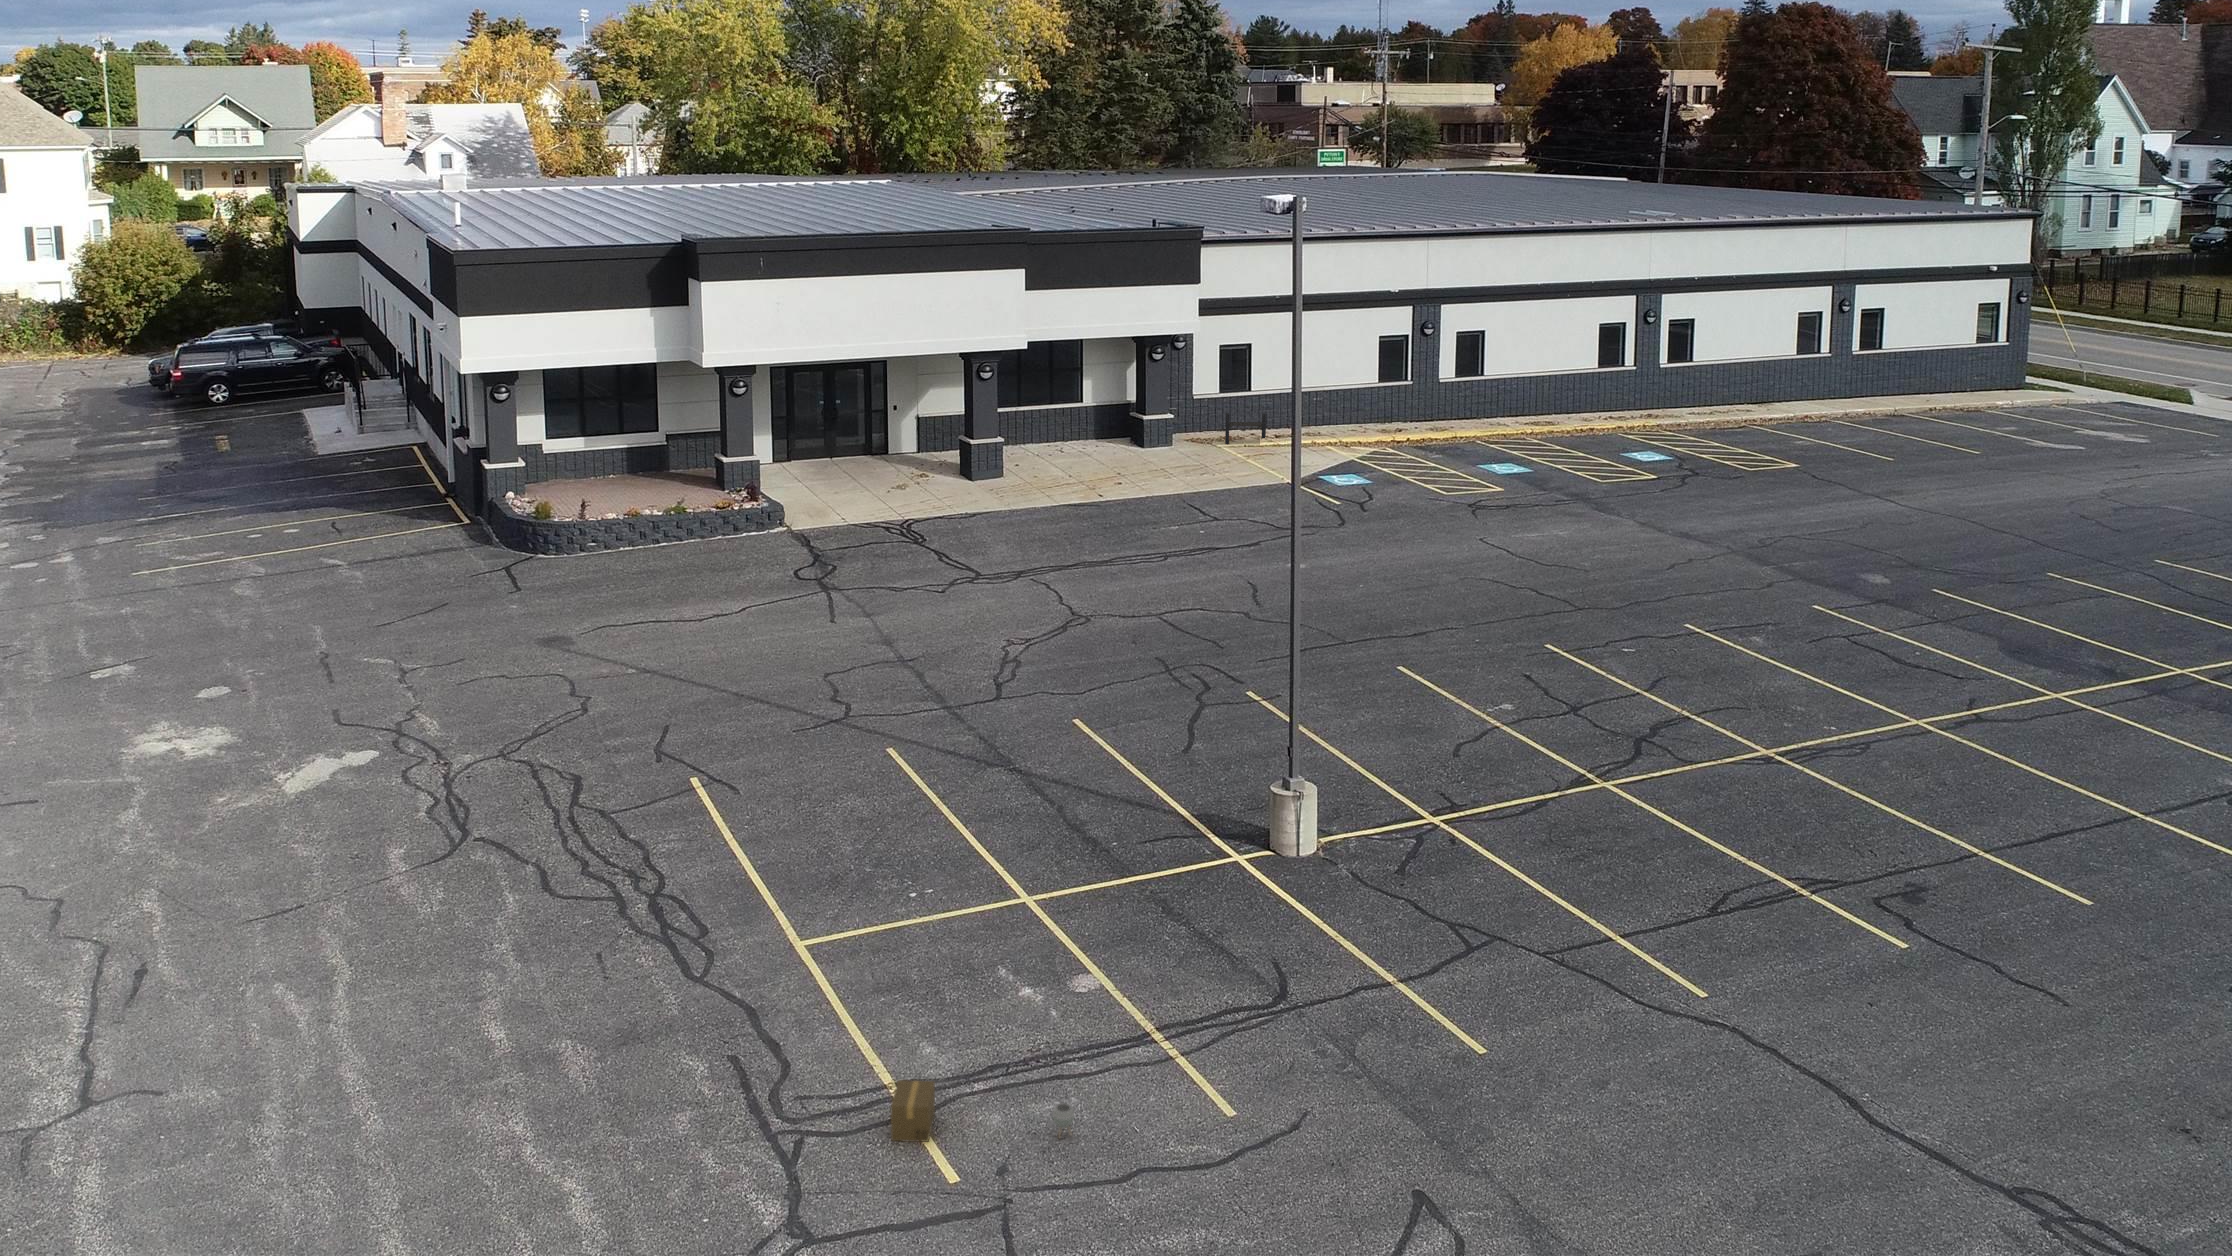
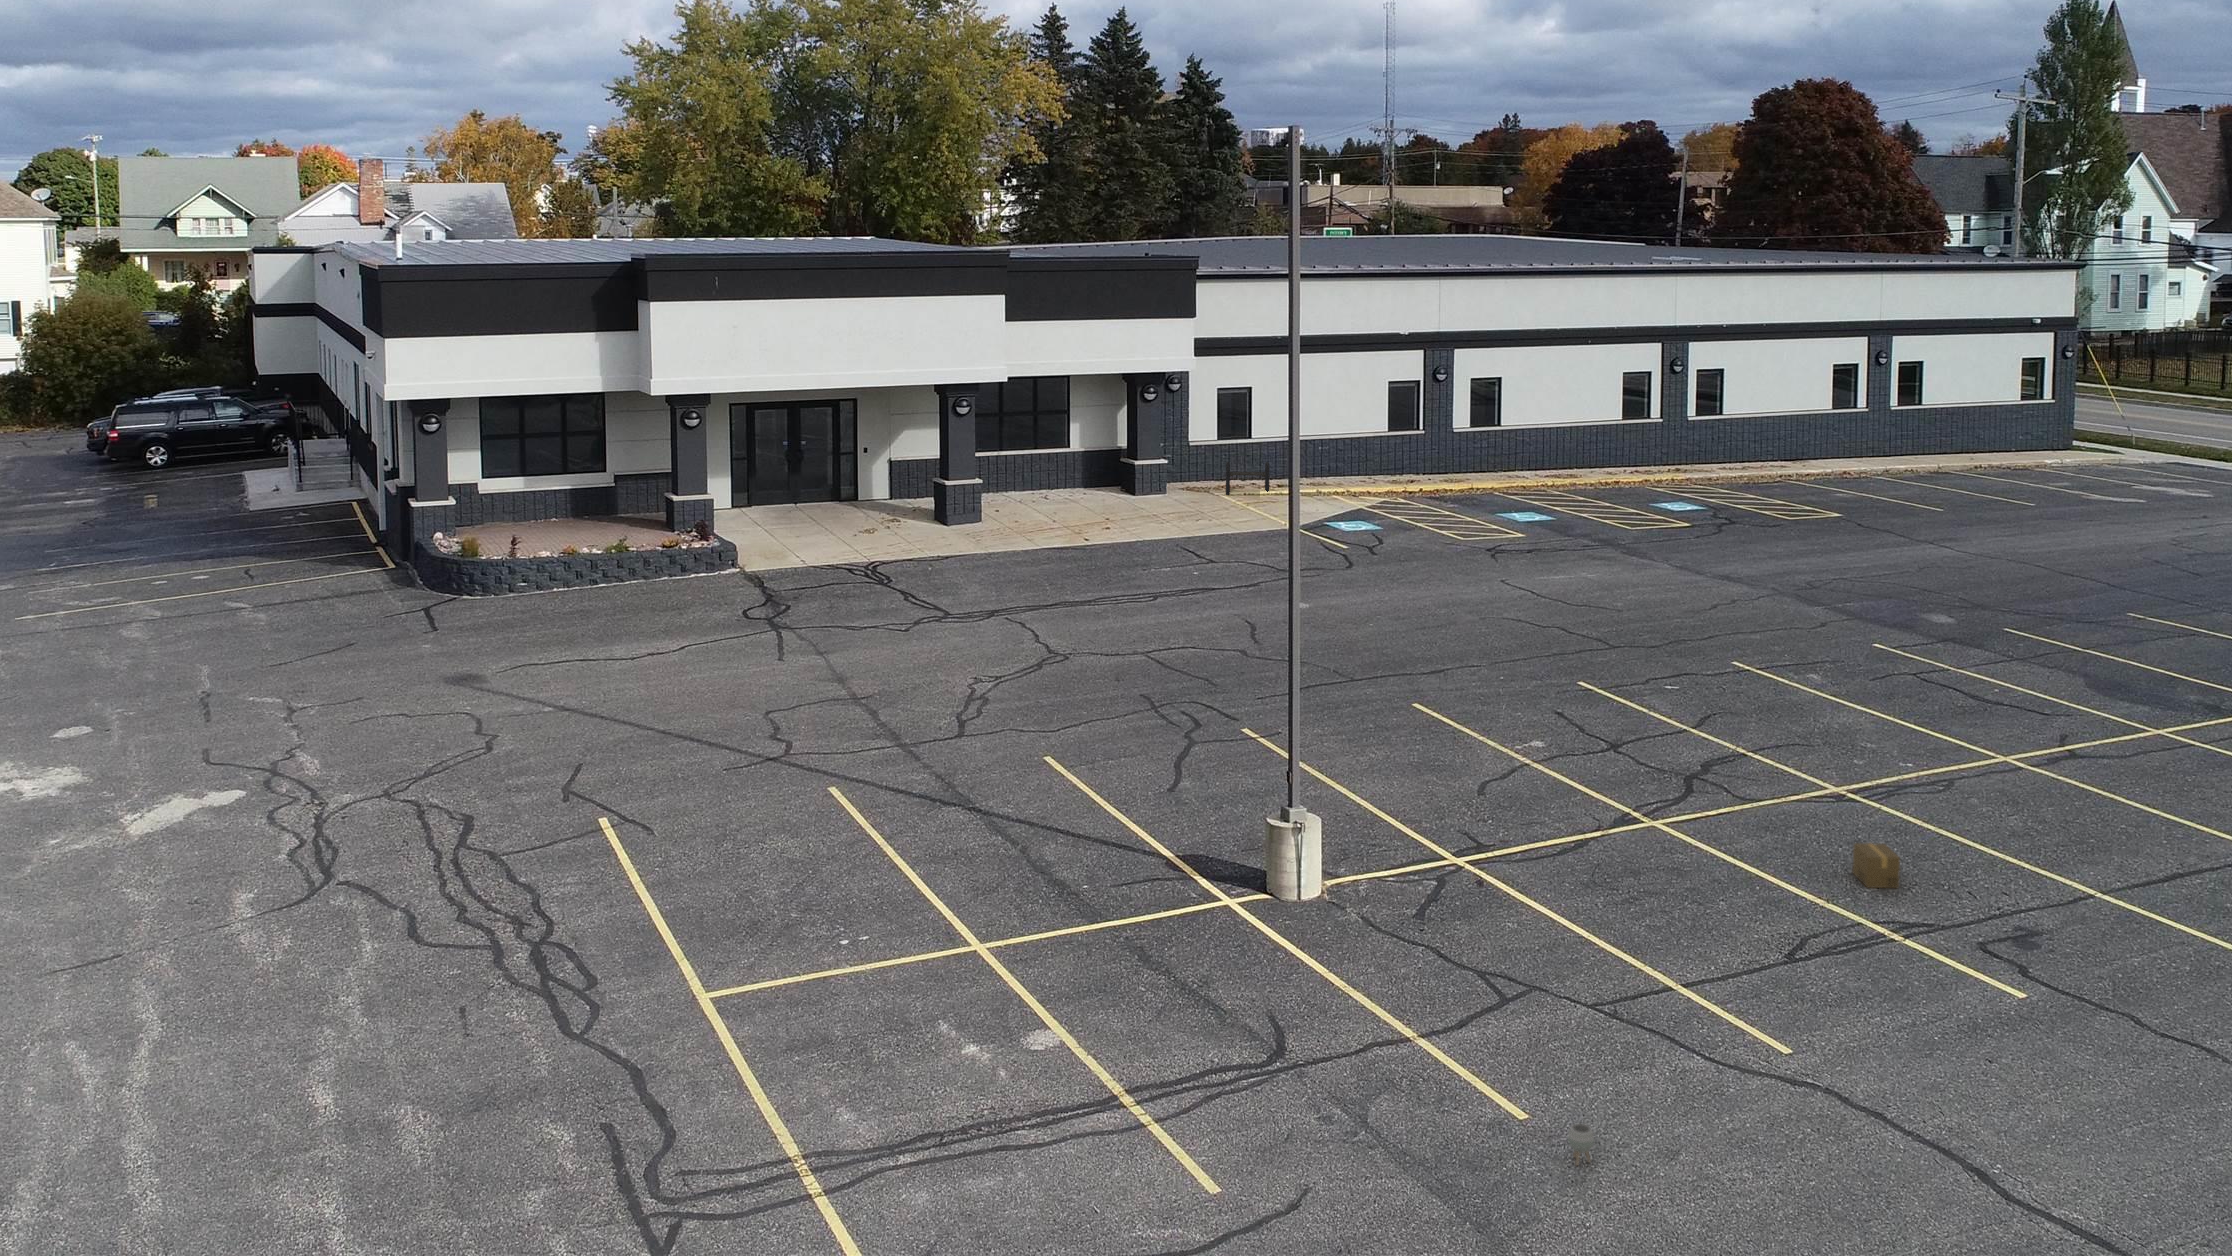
cardboard box: present [890,1080,935,1142] -> present [1853,843,1900,888]
planter: present [1053,1103,1074,1138] -> present [1568,1123,1594,1165]

